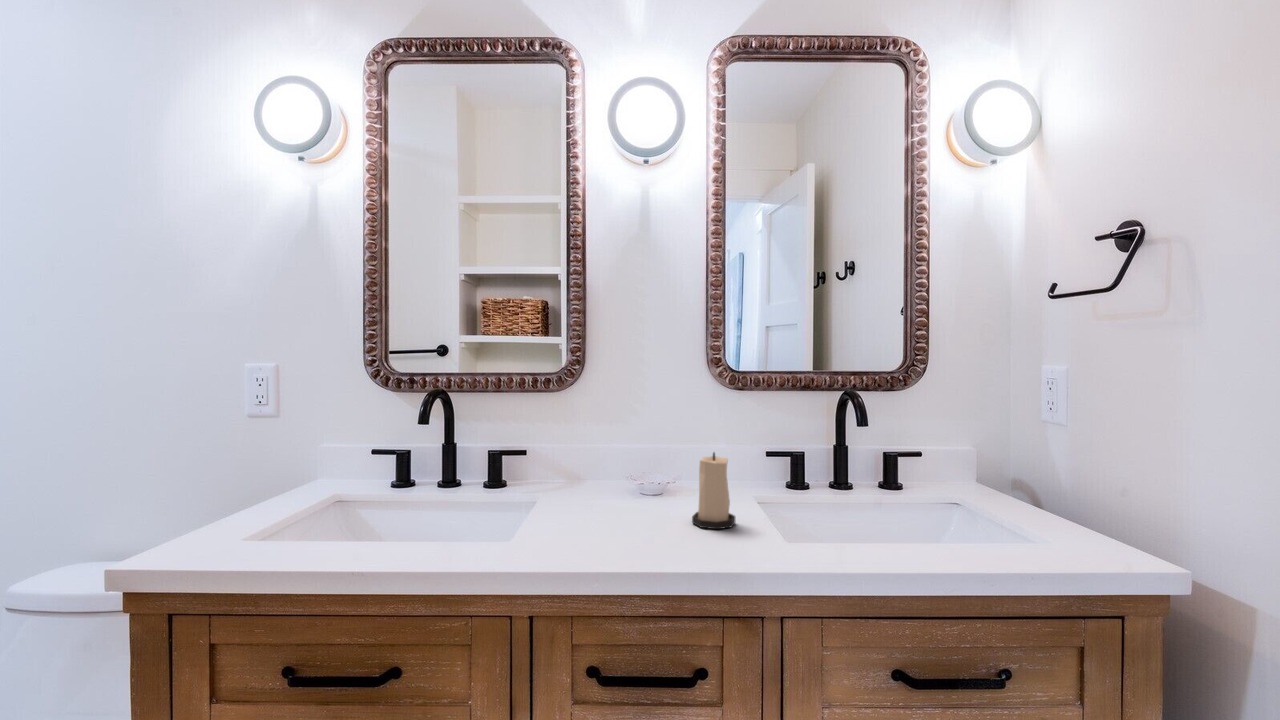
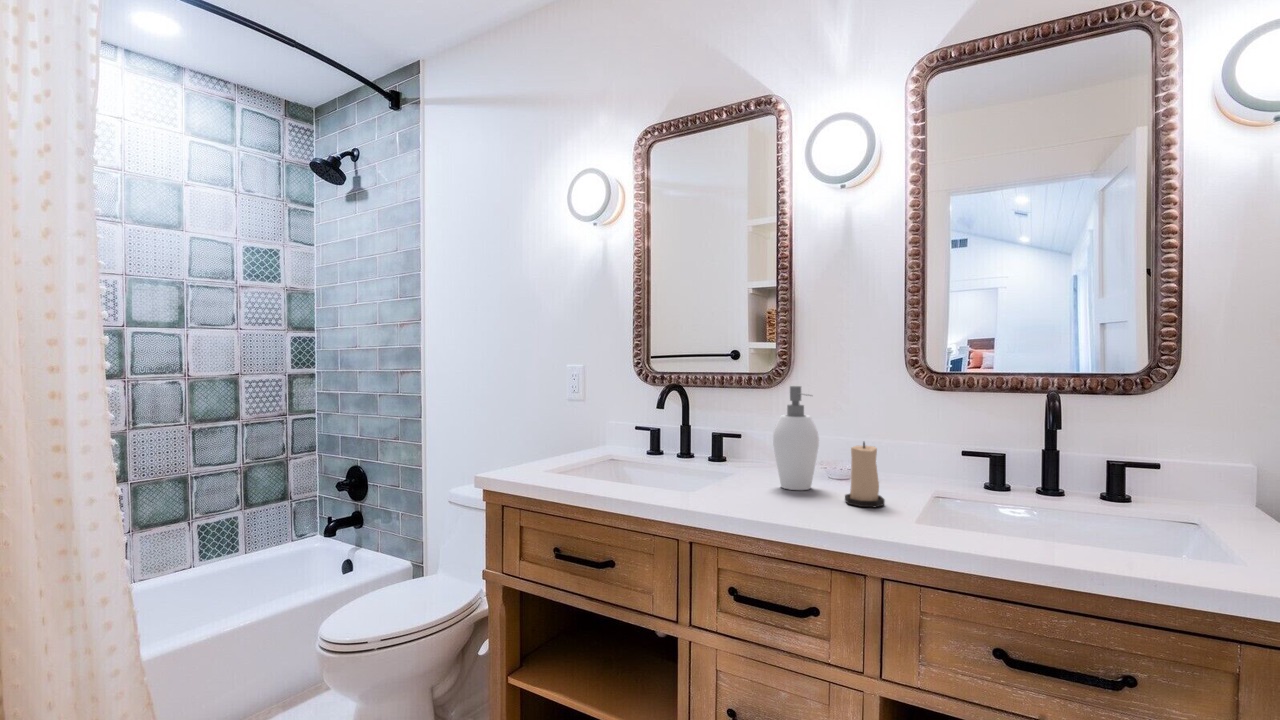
soap dispenser: none [595,389,653,517] -> present [773,386,819,490]

